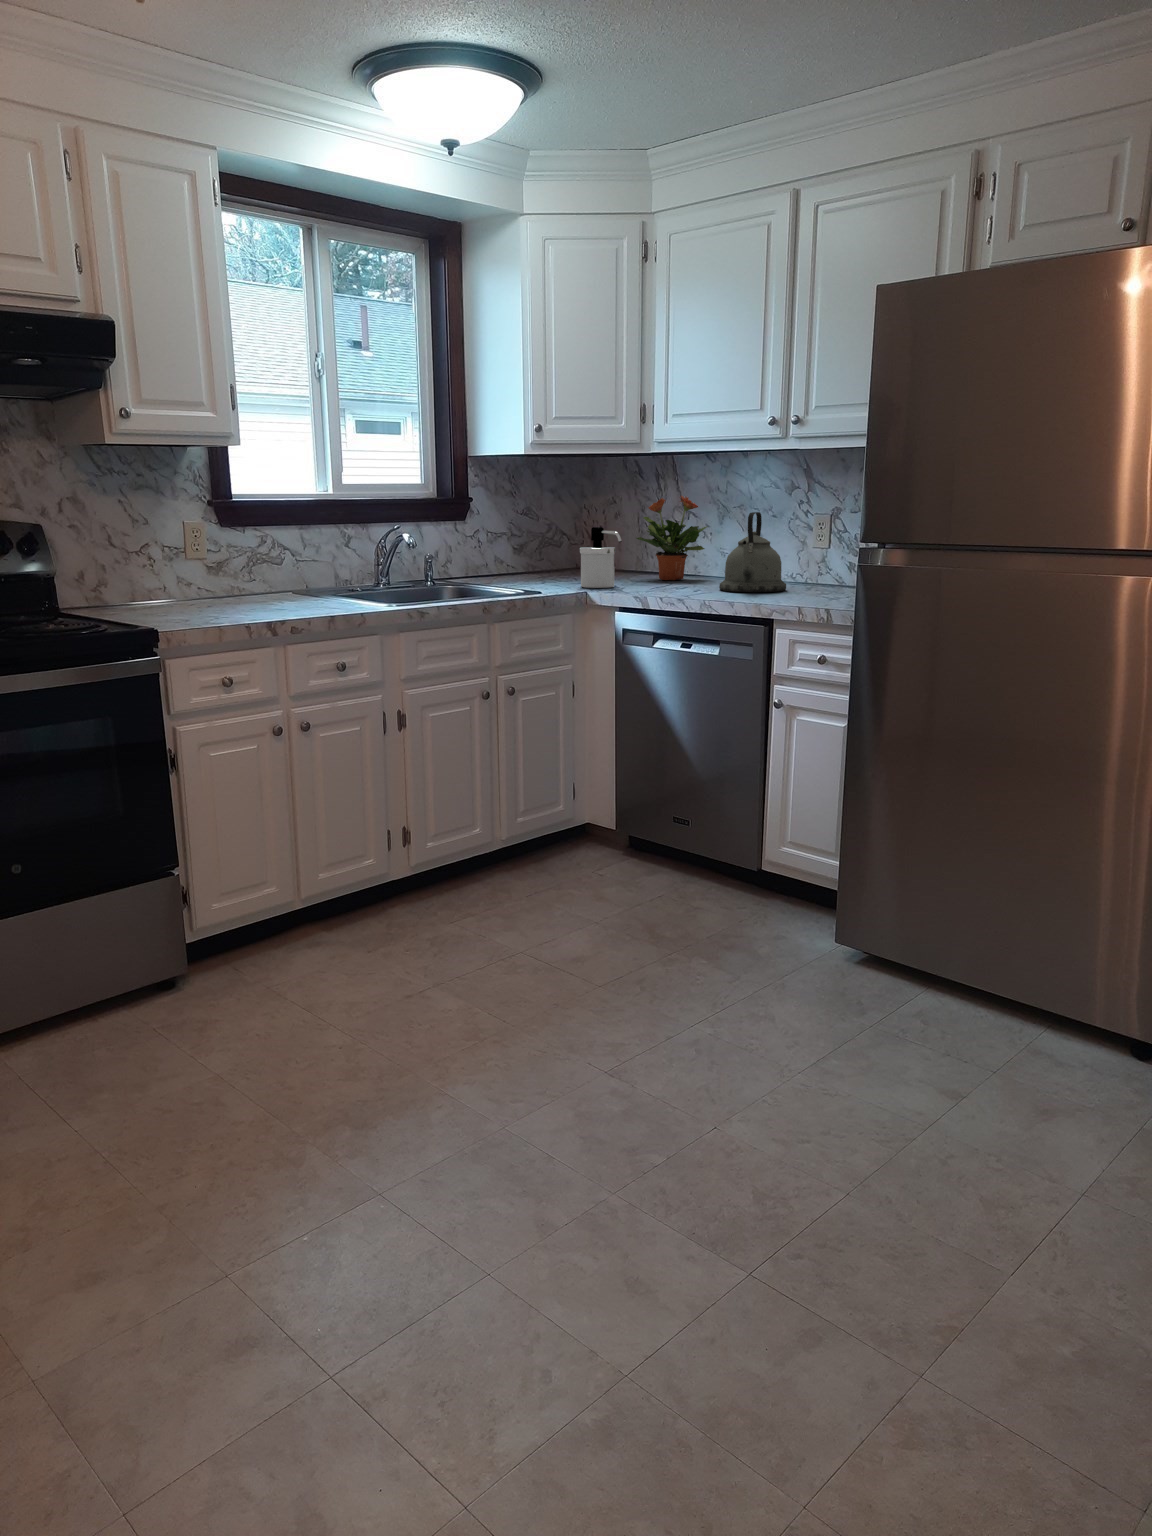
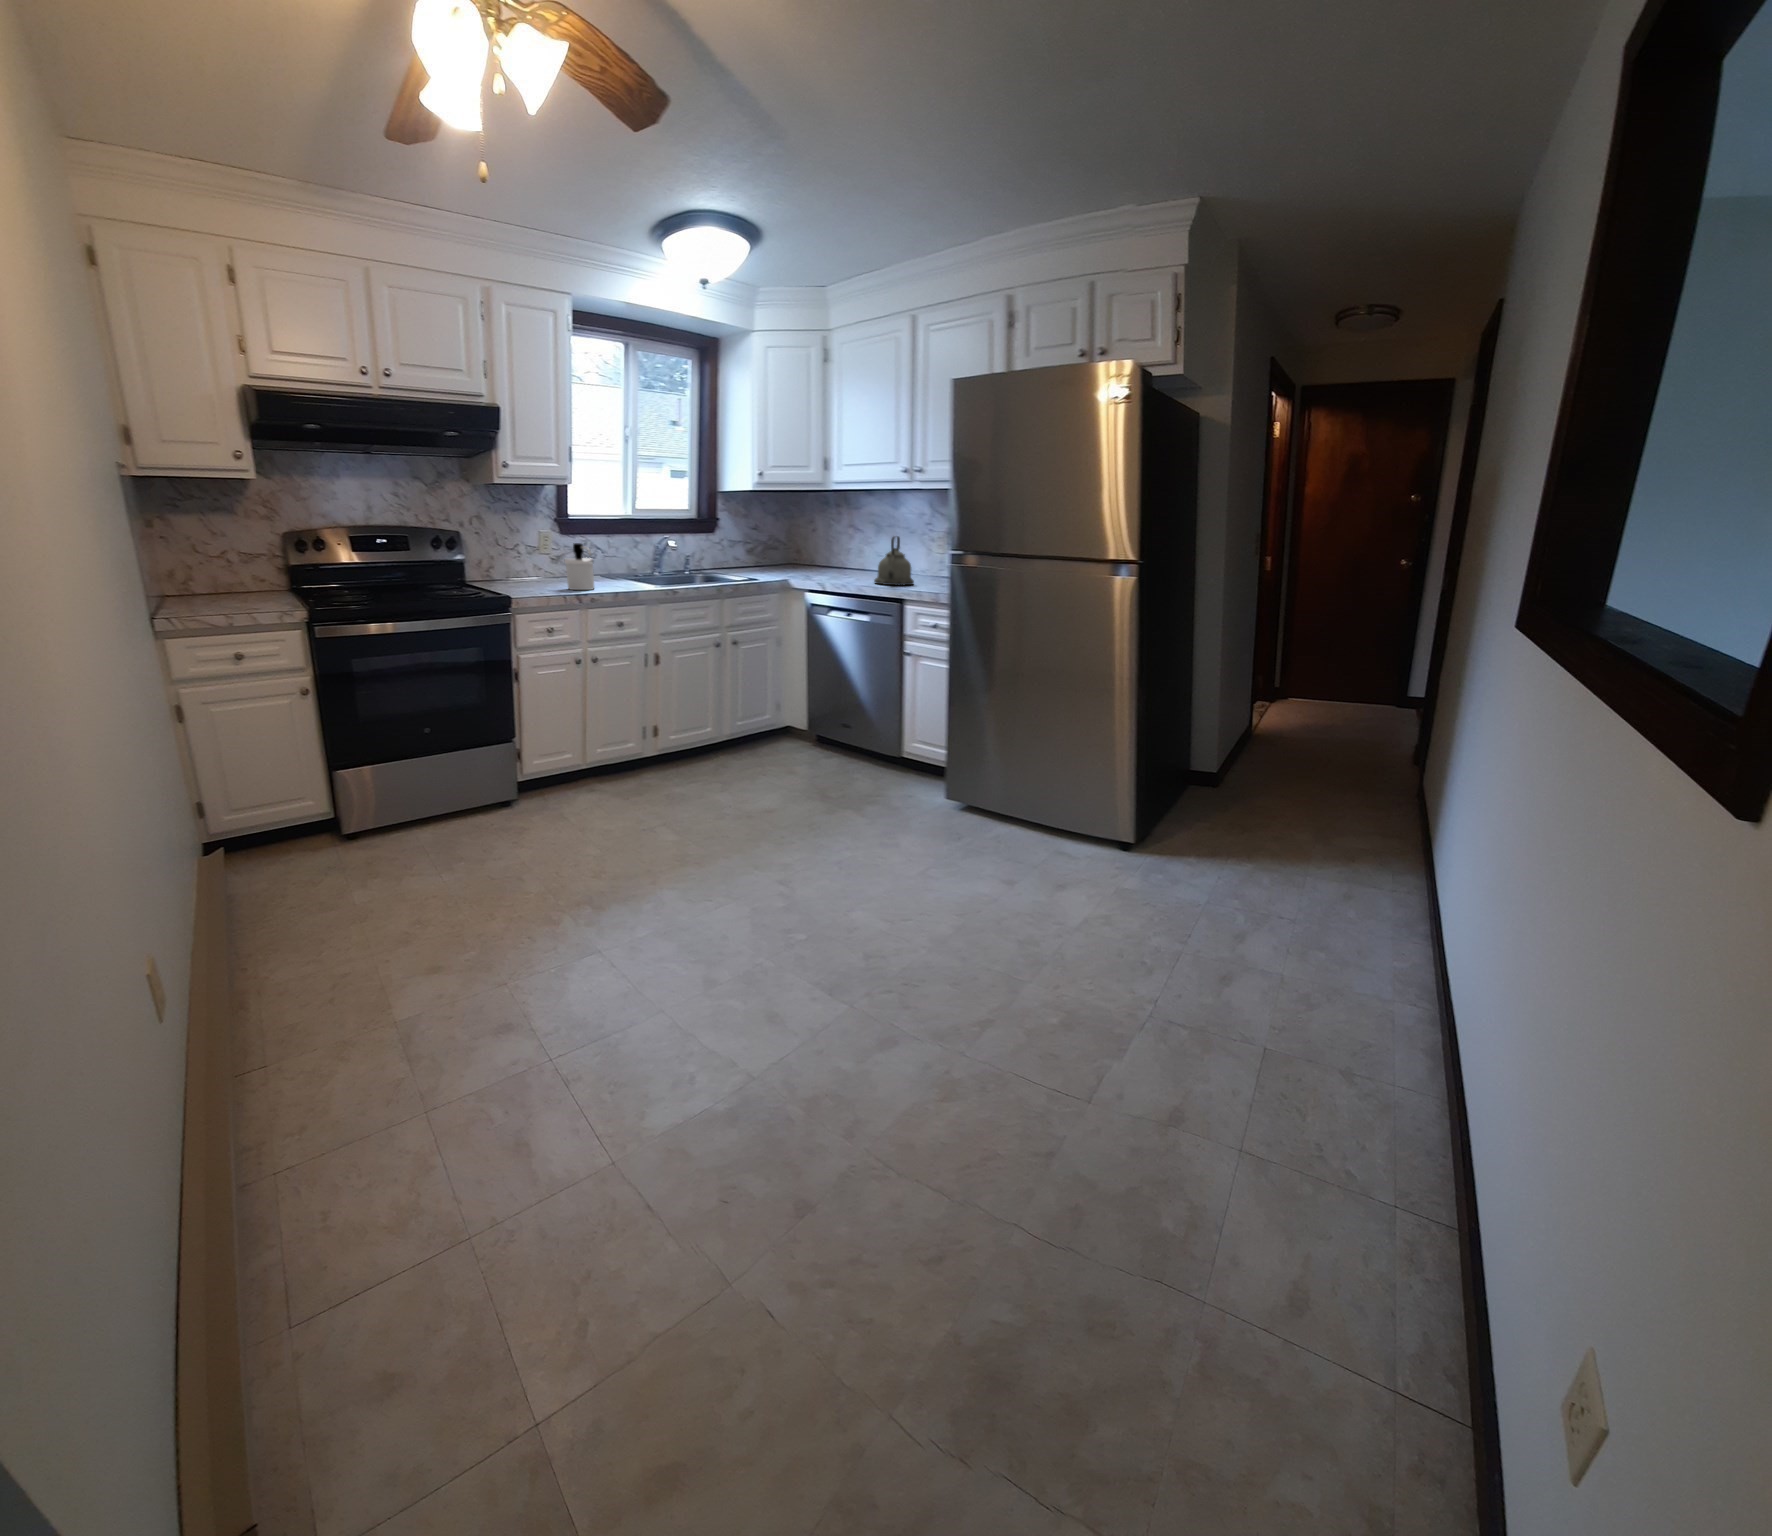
potted plant: present [636,496,707,580] -> none [823,523,869,576]
soap dispenser: present [580,527,622,588] -> present [565,543,594,590]

